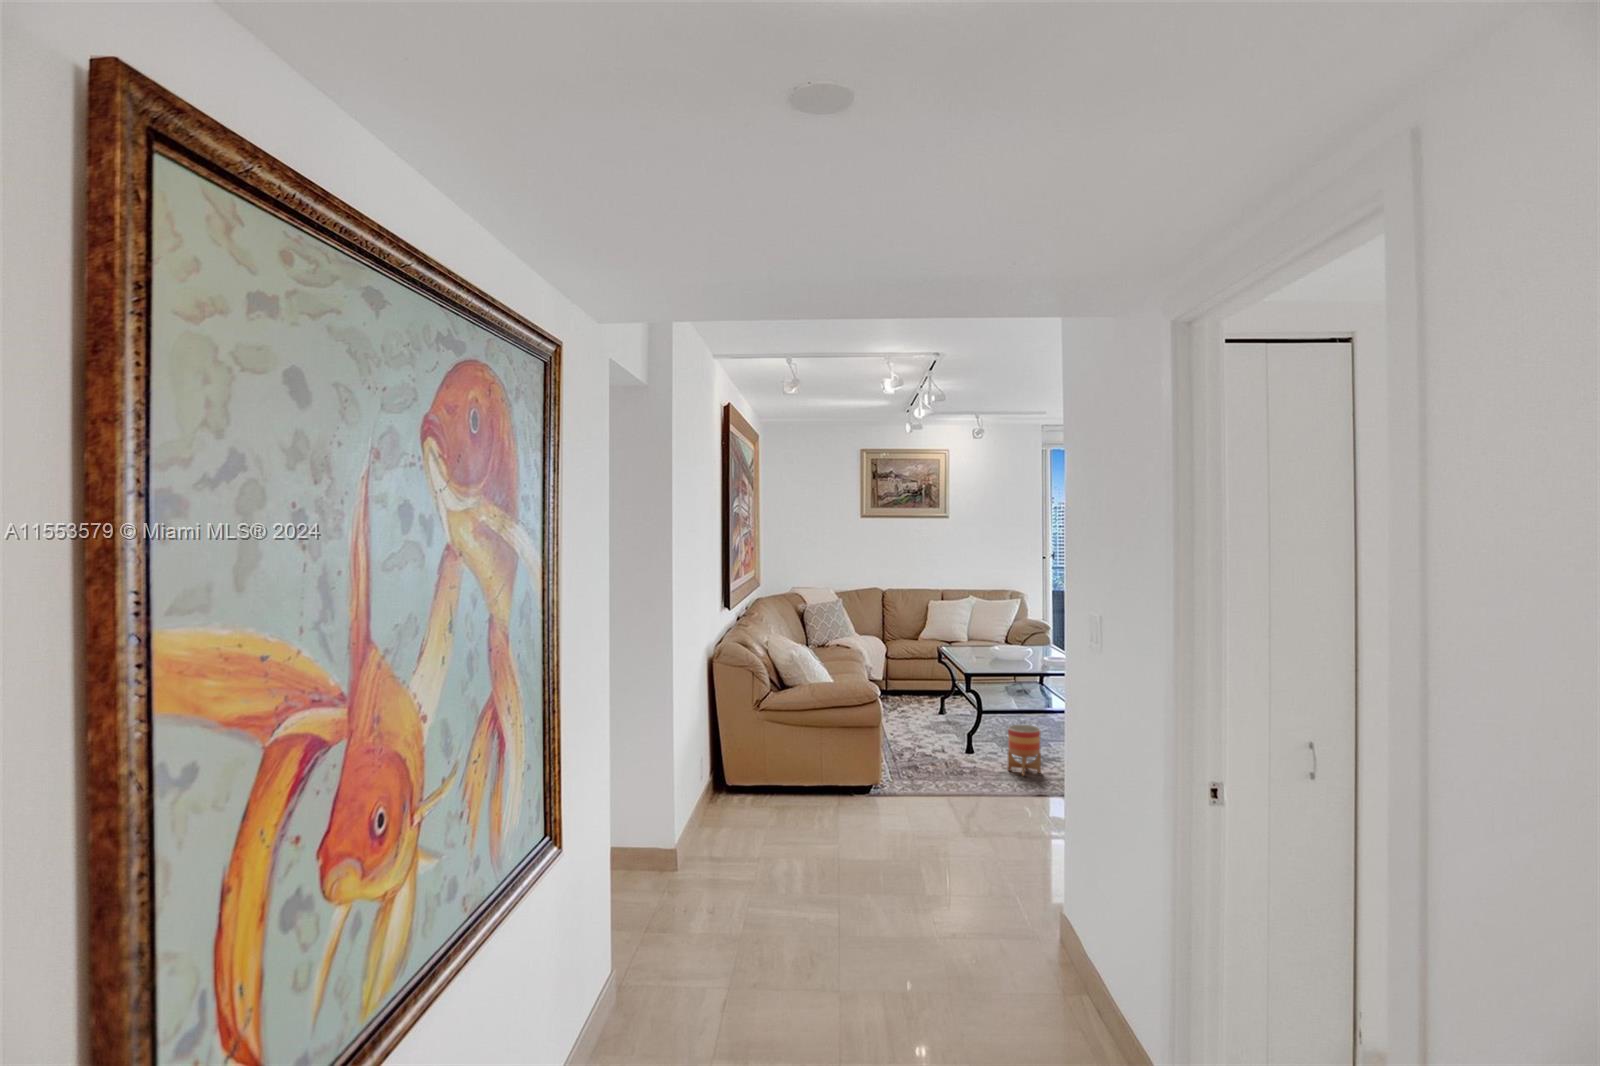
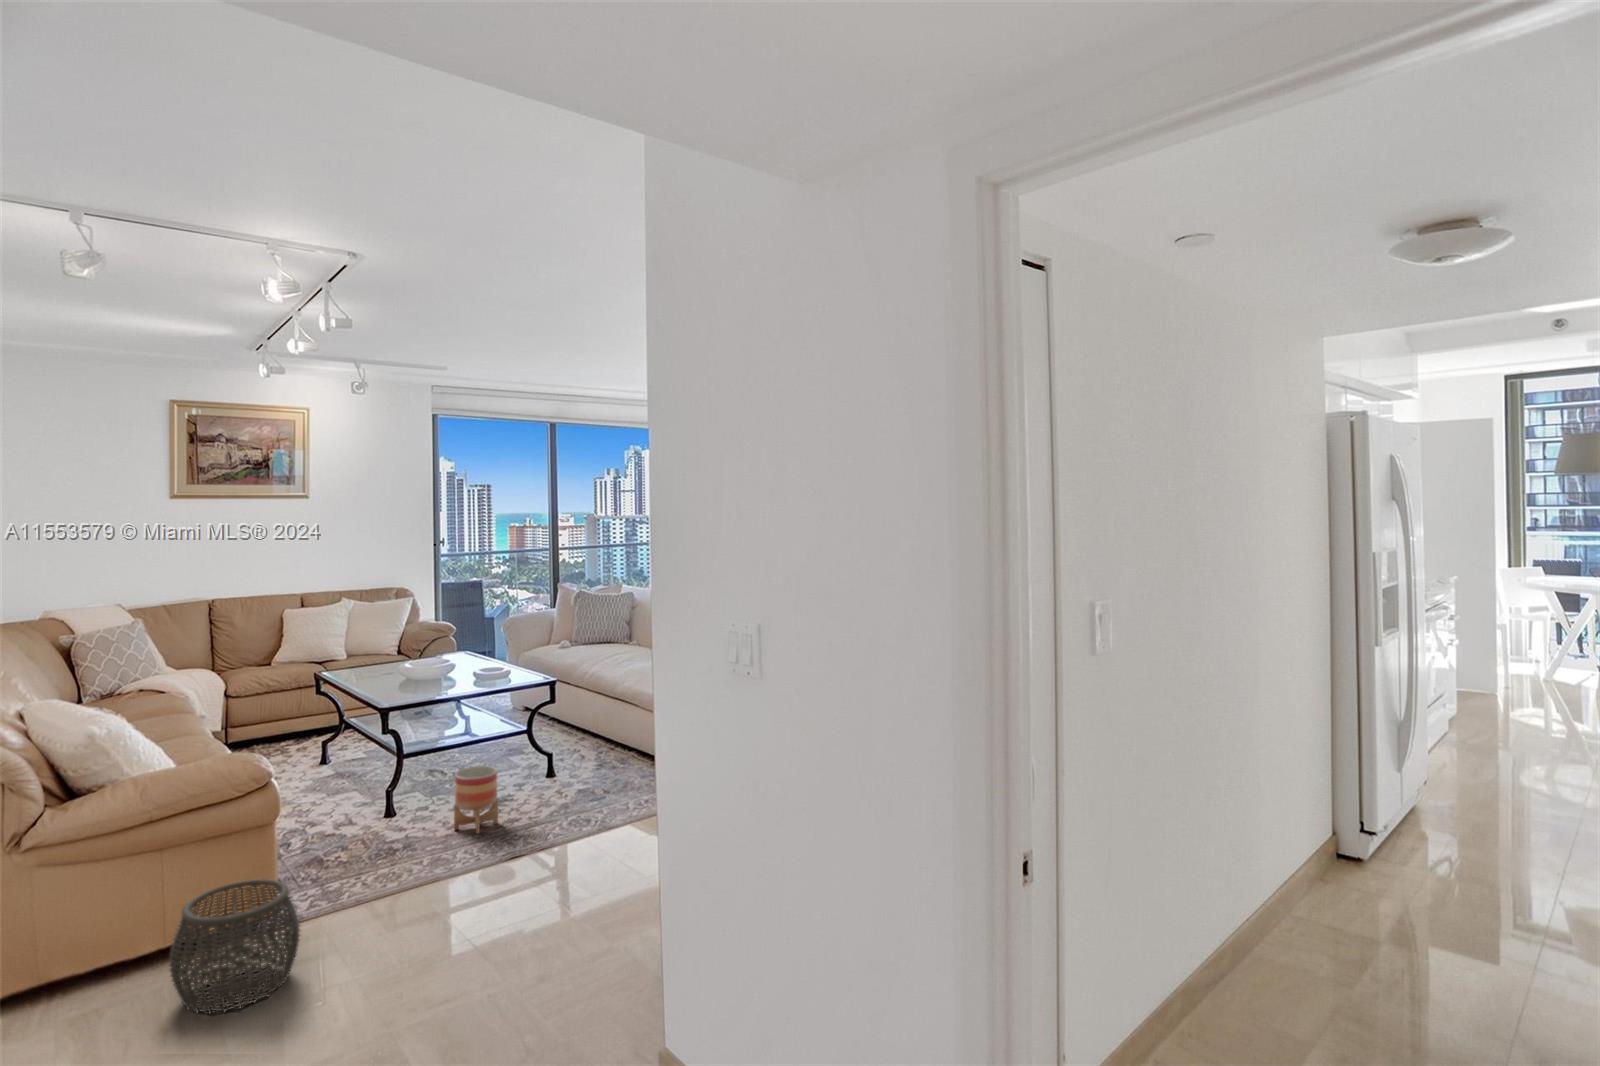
woven basket: none [818,753,884,825] -> present [169,879,300,1014]

